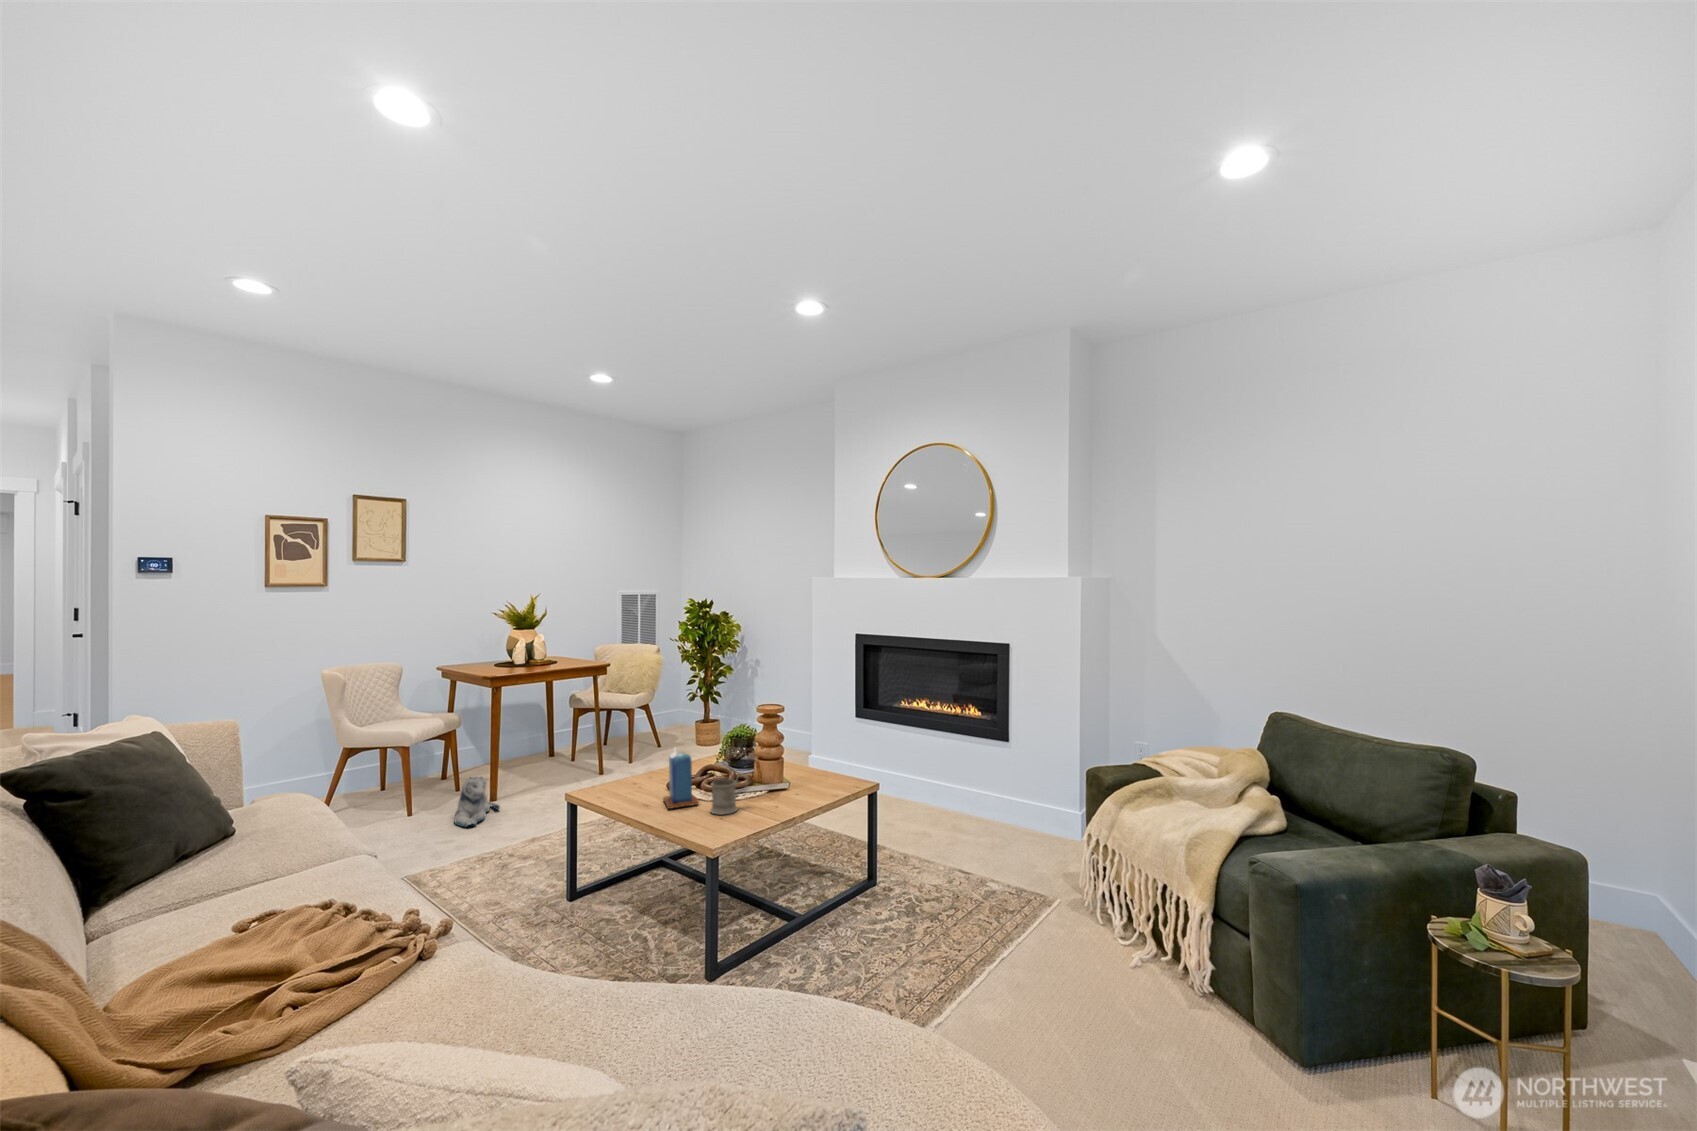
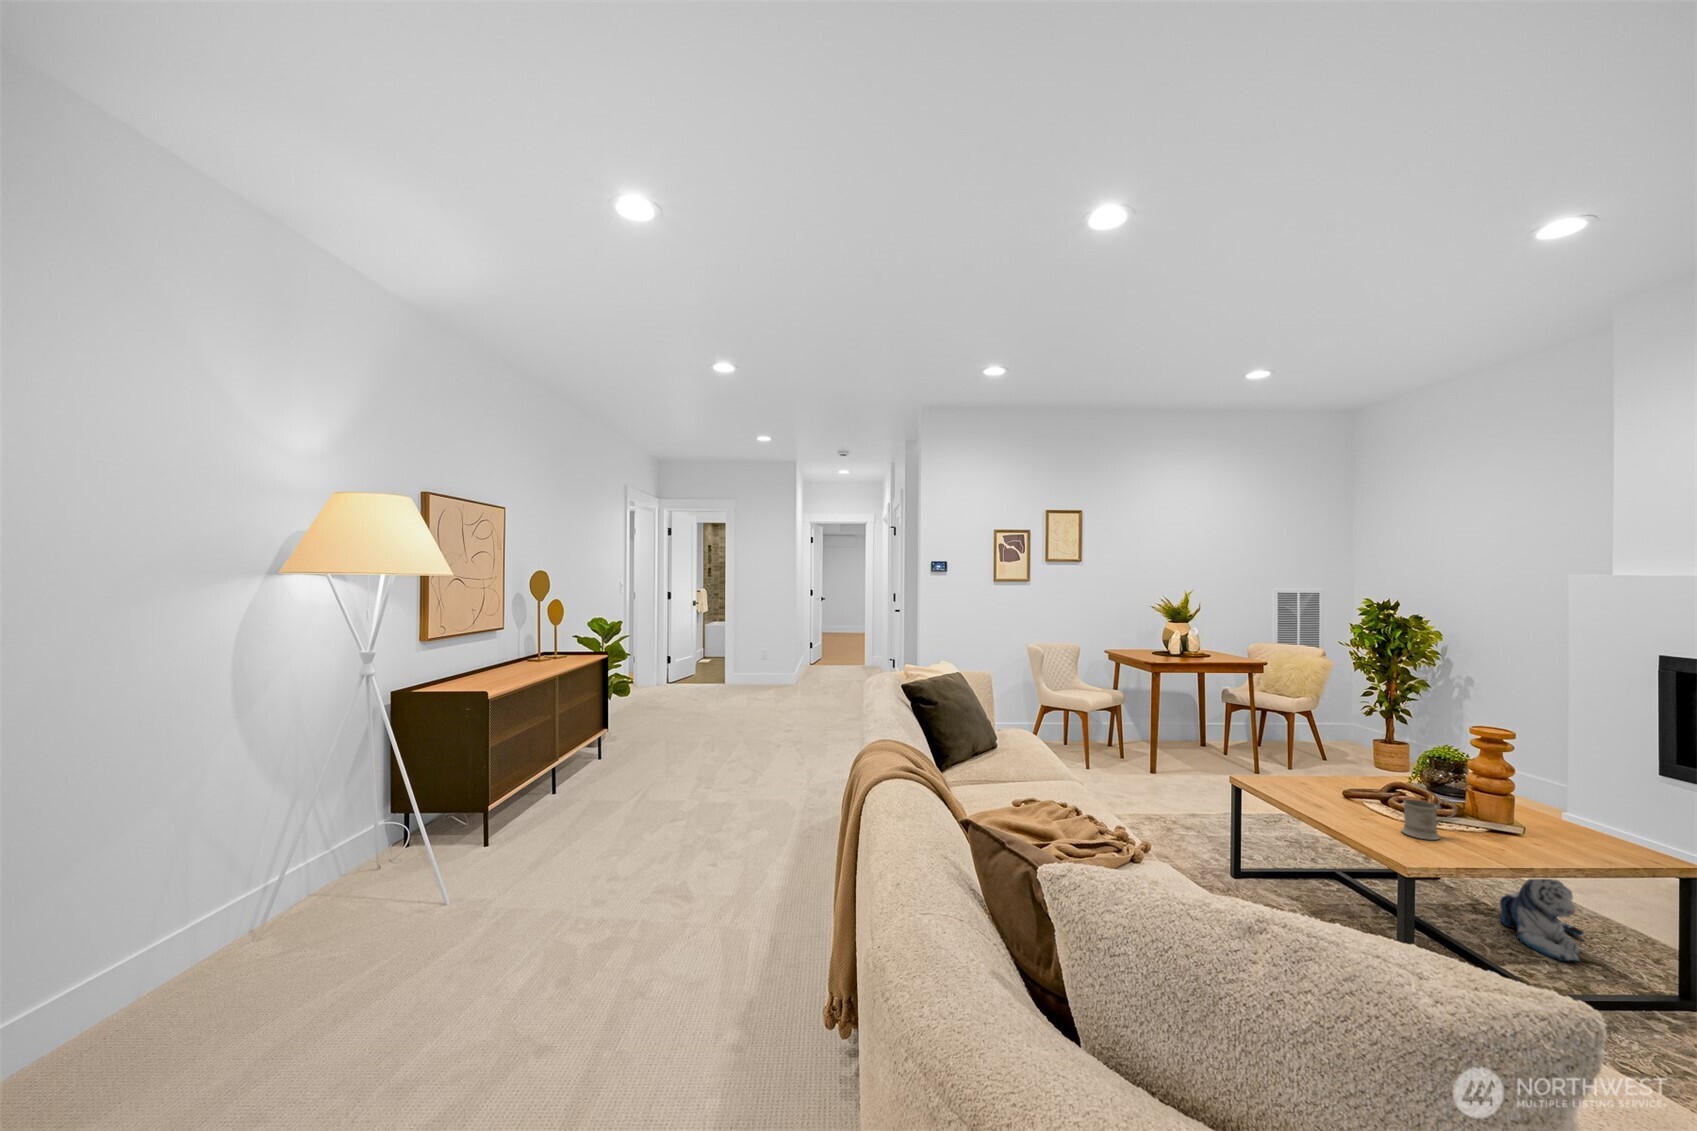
candle: present [663,749,699,809] -> none [1340,755,1386,821]
plush toy: present [454,777,500,827] -> present [1499,879,1583,962]

